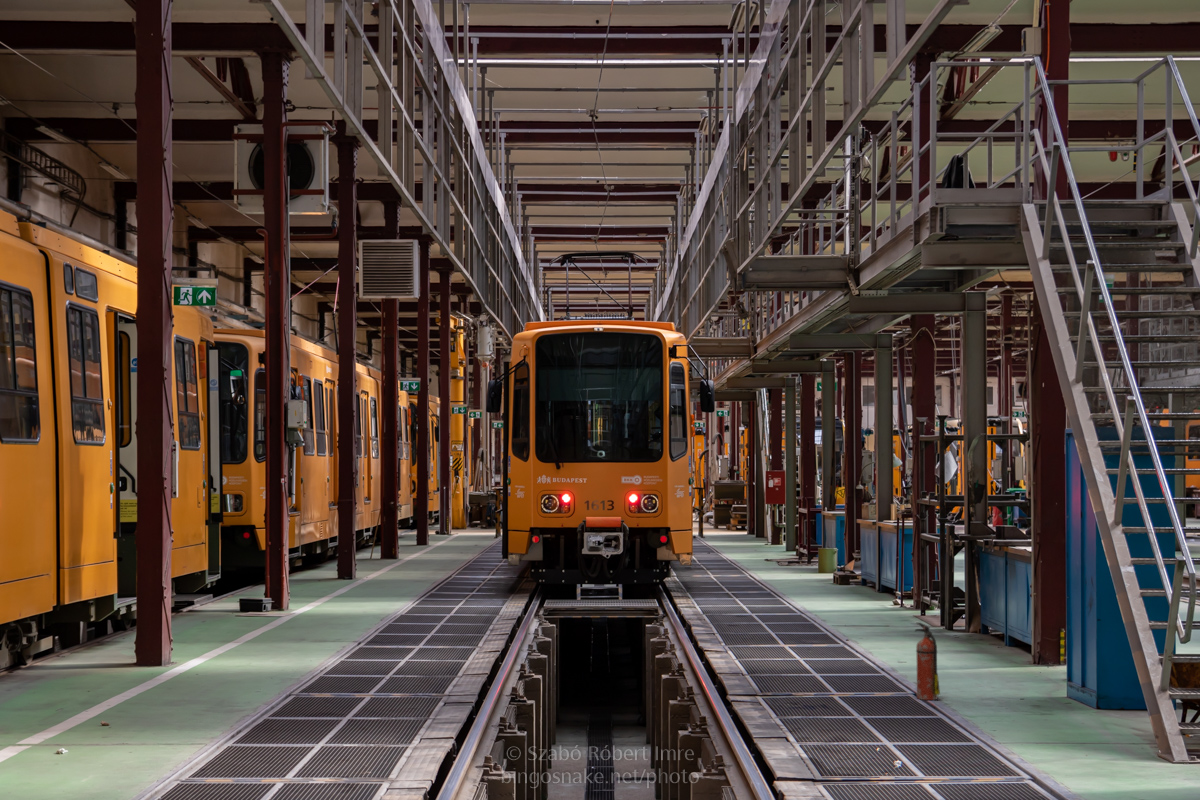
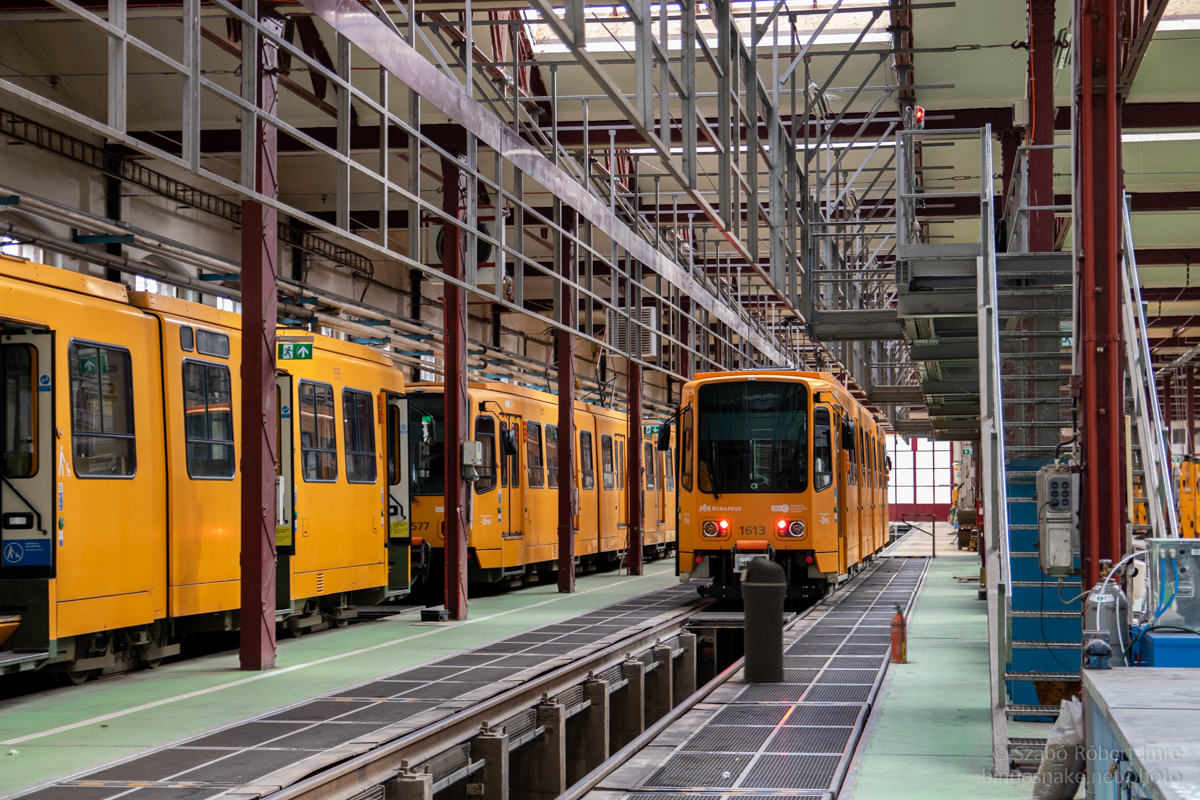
trash can: none [813,590,877,762] -> present [741,558,787,682]

